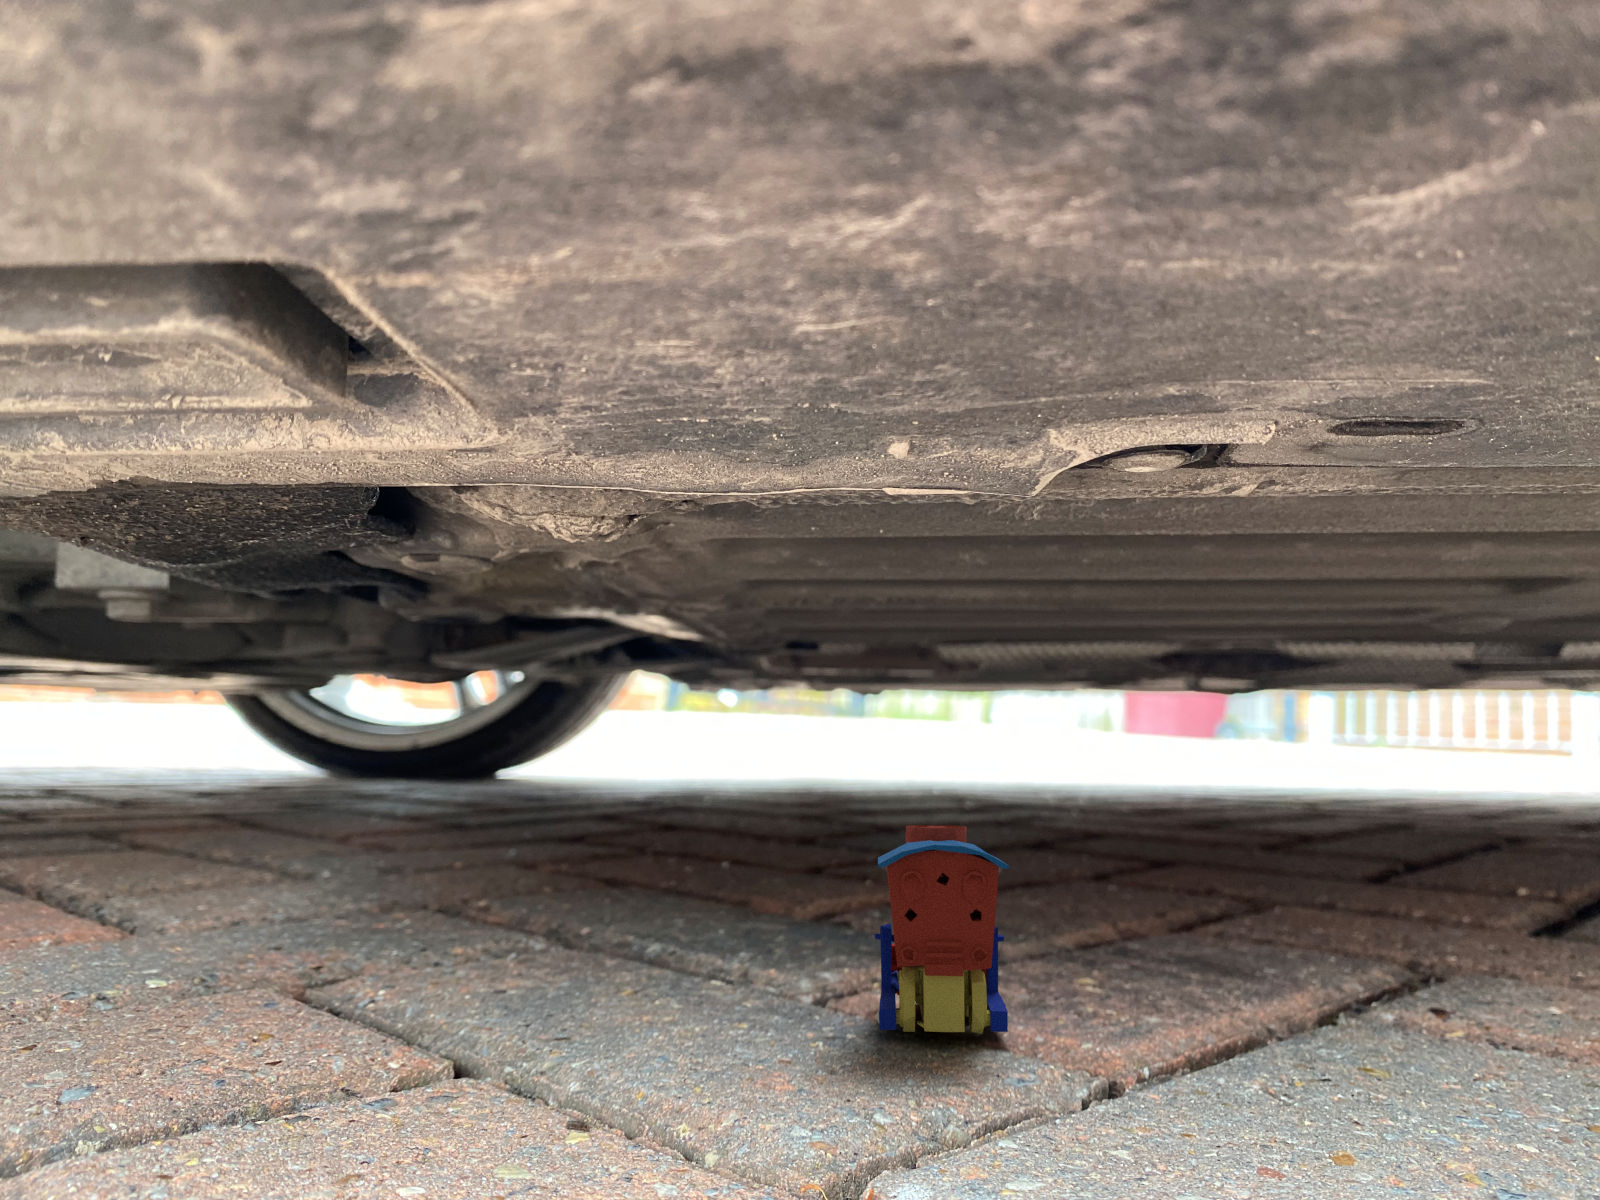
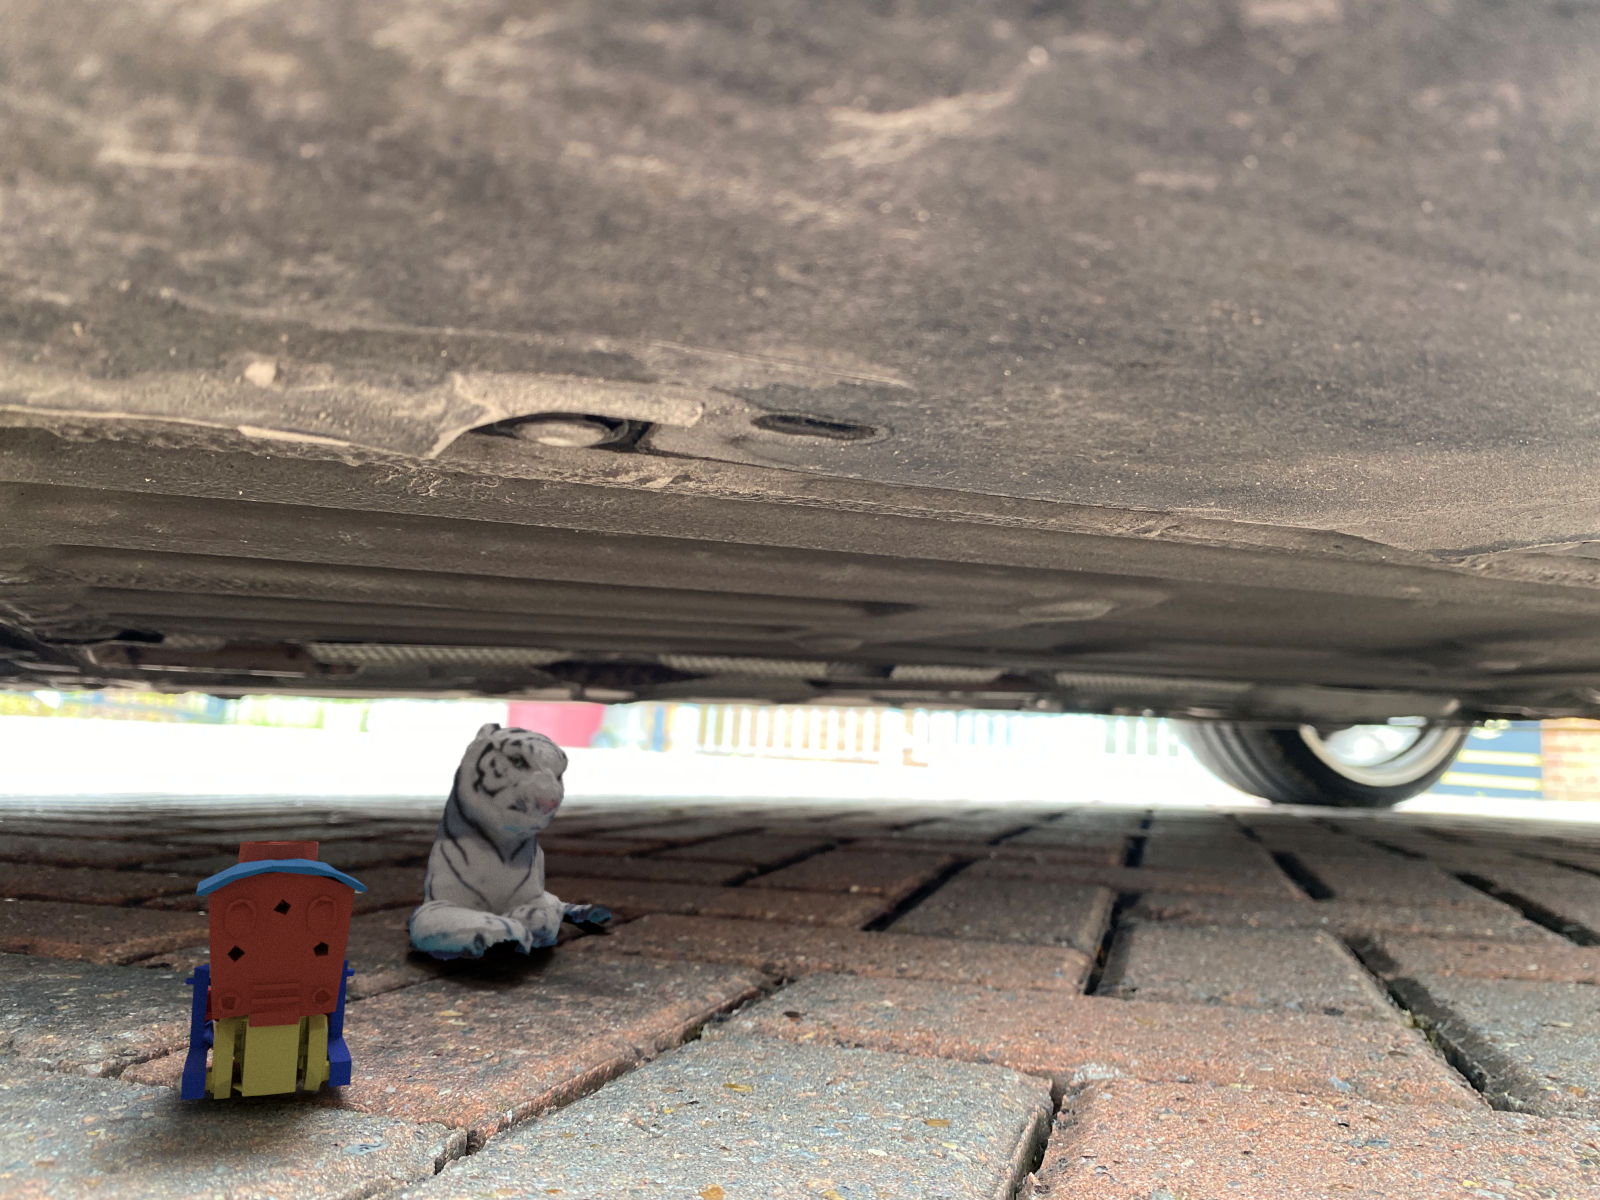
plush toy: none [1044,721,1242,939] -> present [406,723,612,960]

